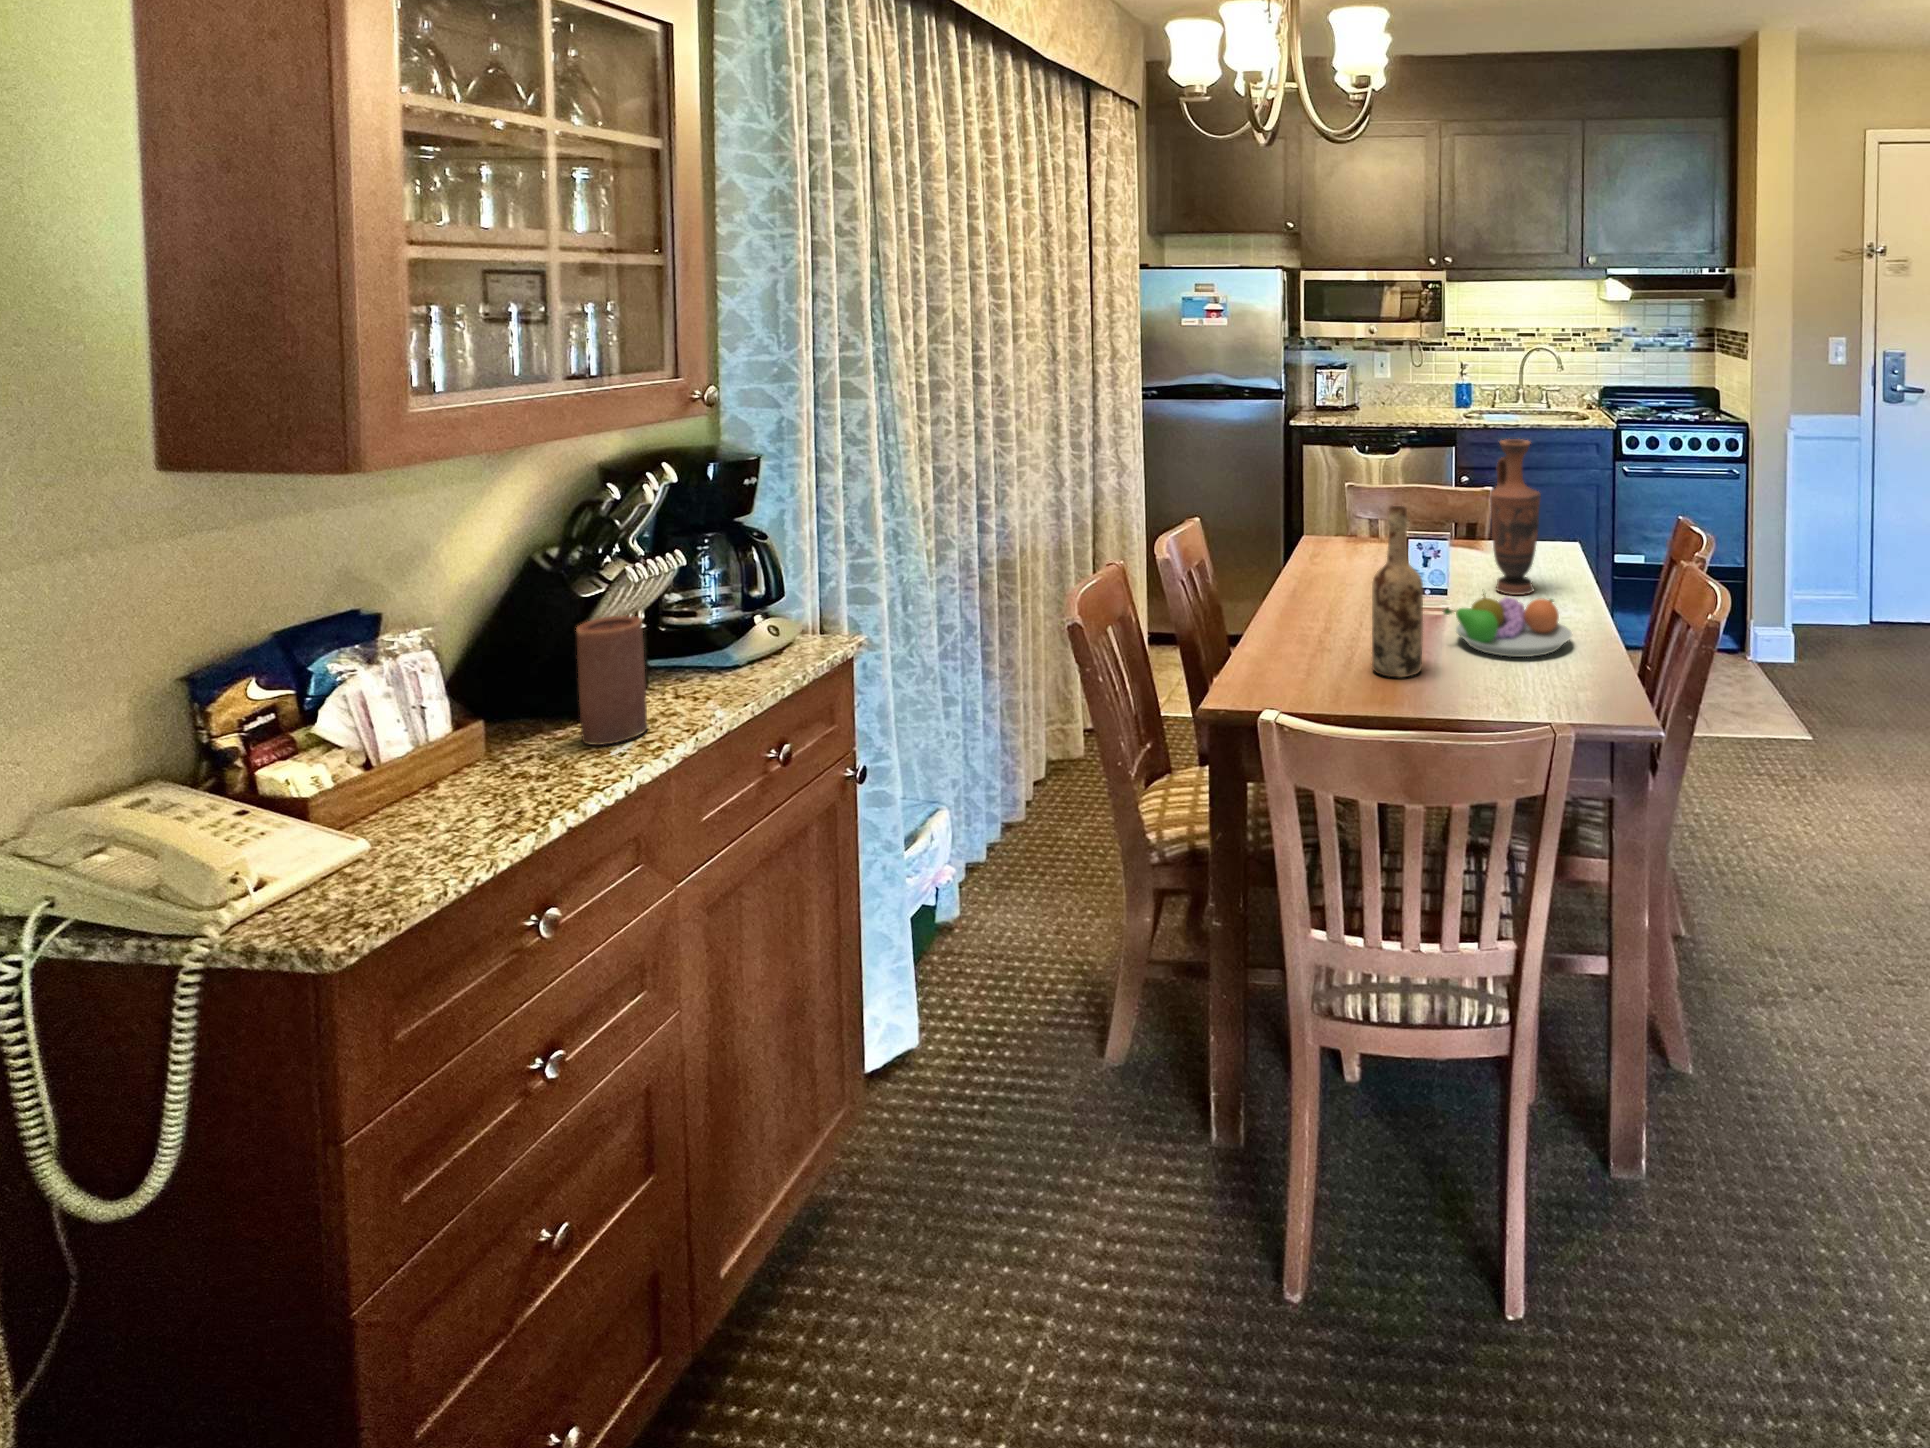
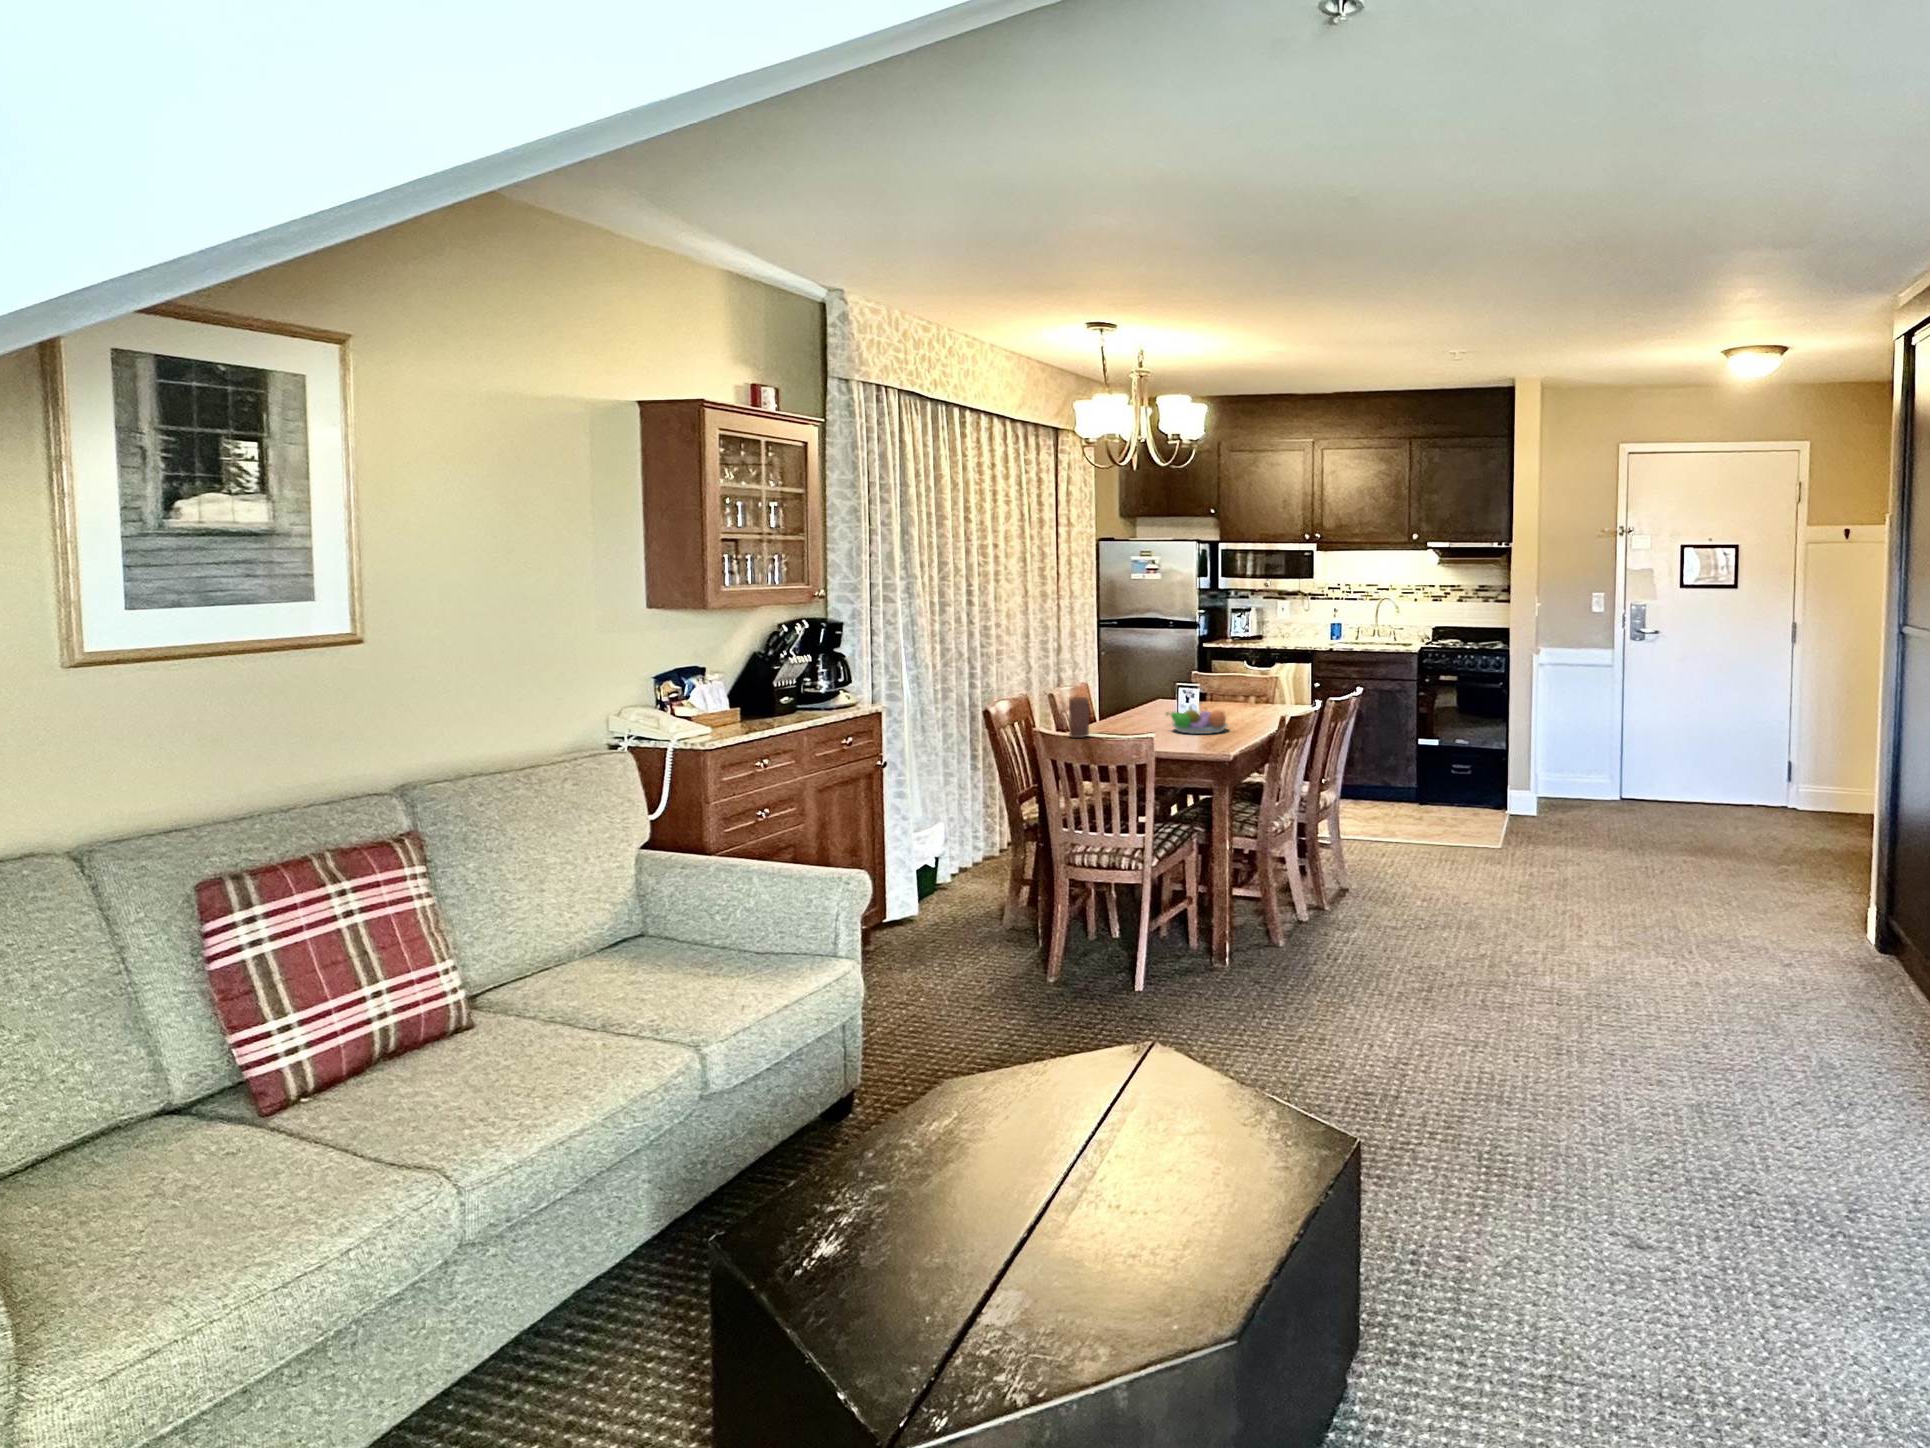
vase: present [1490,439,1541,595] -> none [1221,636,1248,719]
wine bottle: present [1372,506,1423,677] -> none [1118,657,1143,736]
candle: present [576,616,648,745] -> present [1069,697,1089,738]

